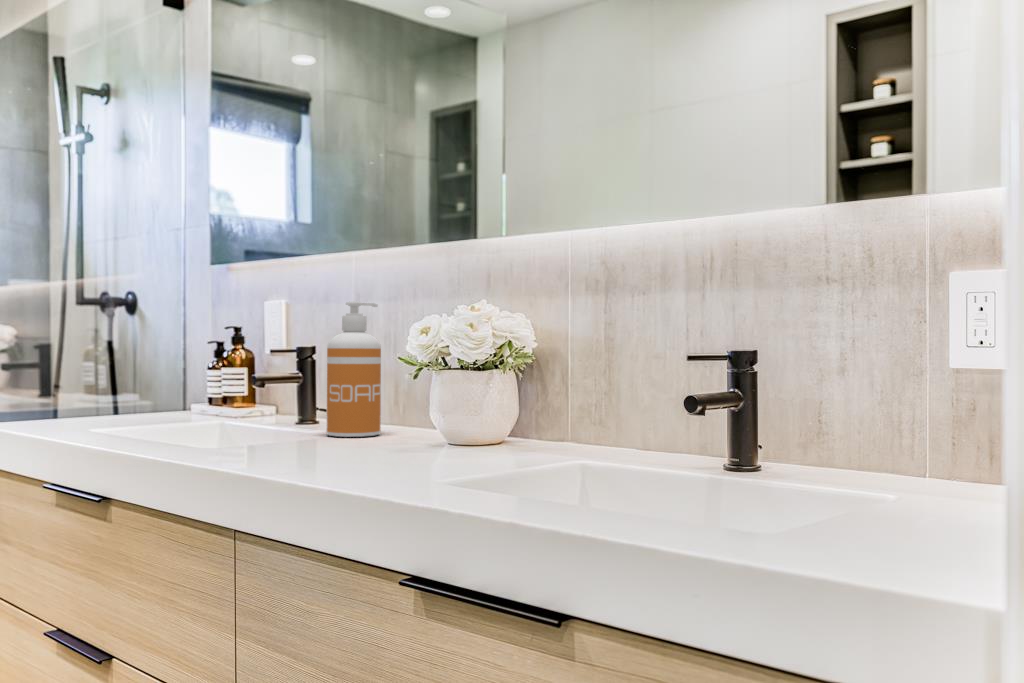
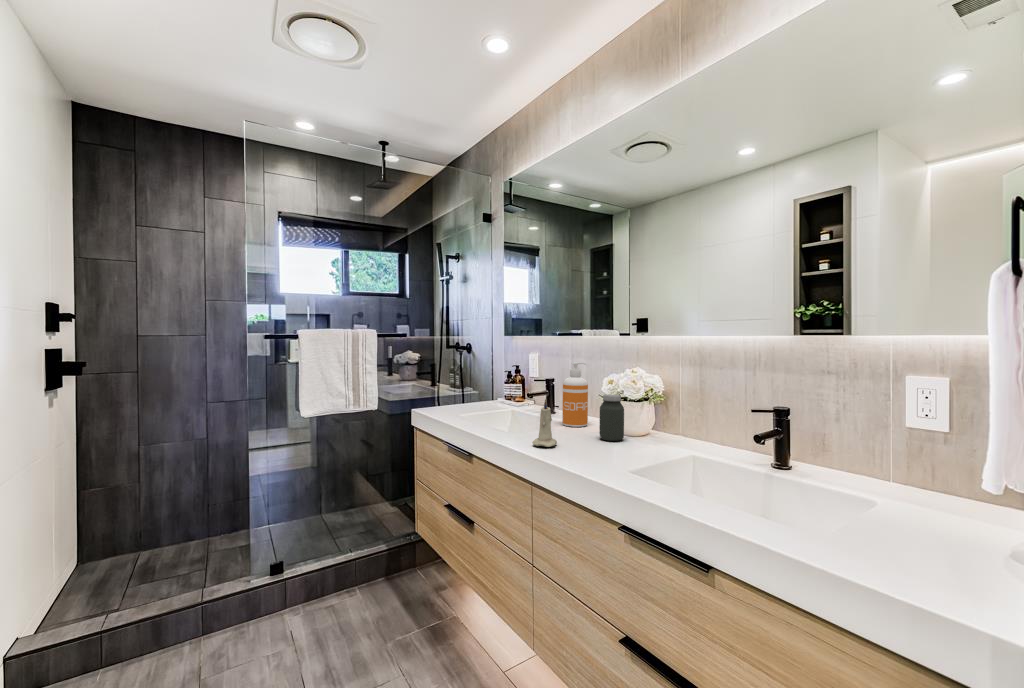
candle: none [242,355,300,461] -> present [532,399,557,447]
jar: none [398,355,449,450] -> present [599,394,624,441]

